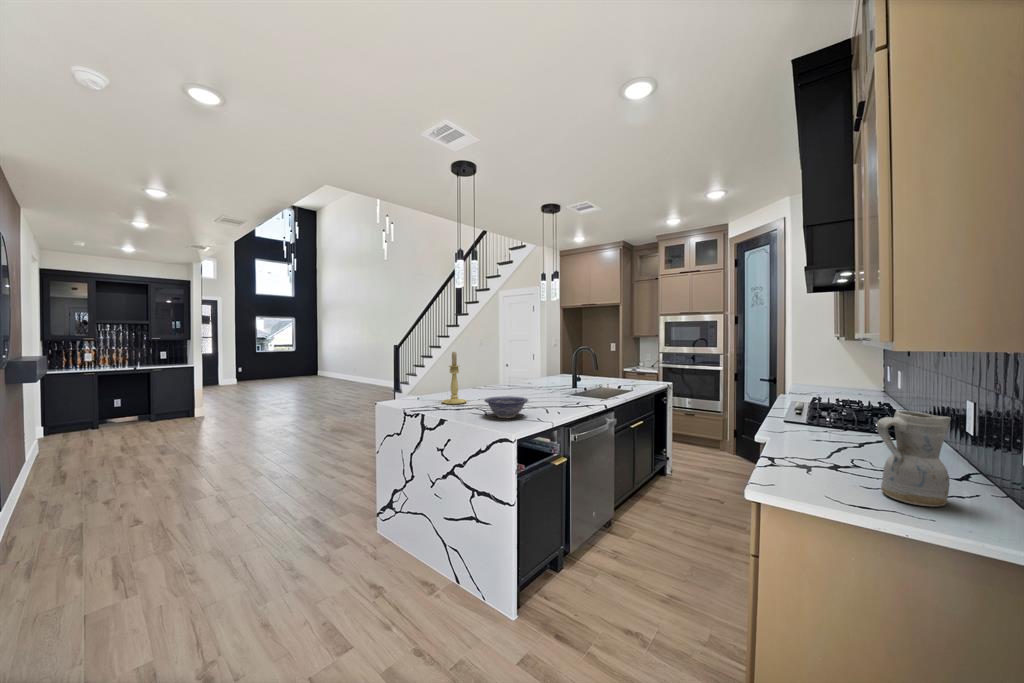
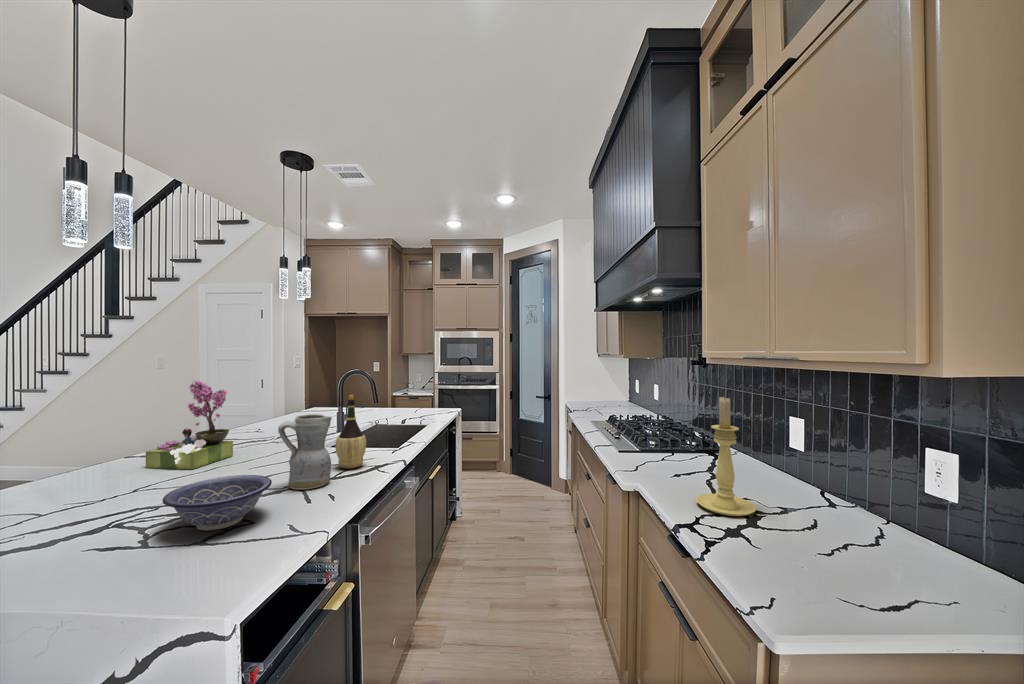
flower arrangement: none [473,348,512,397] -> present [146,380,233,469]
candle holder: present [442,352,467,404] -> present [696,397,757,516]
wine bottle: none [564,360,583,406] -> present [335,395,366,468]
ceramic pitcher: present [877,411,951,507] -> present [278,414,332,490]

